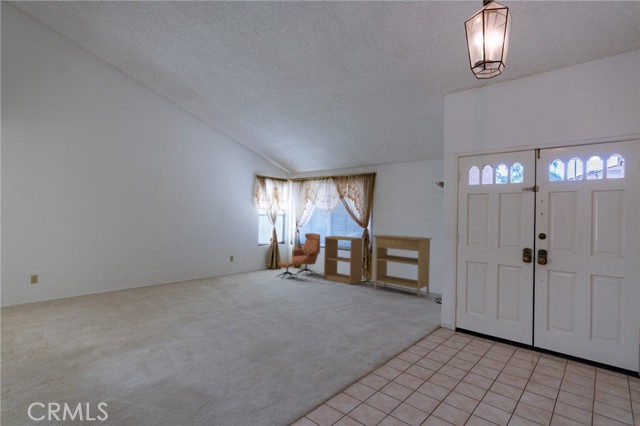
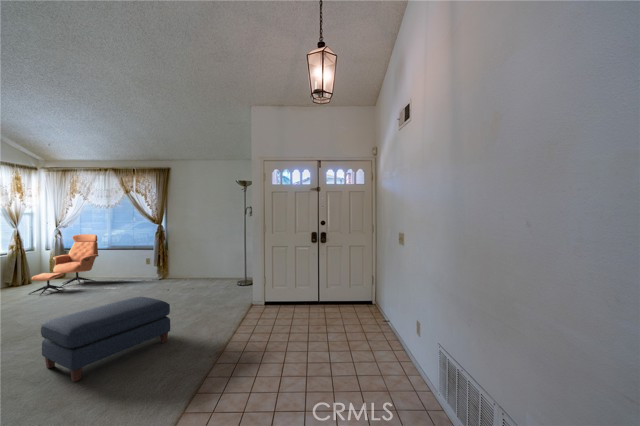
console table: present [373,235,432,298] -> none [170,230,231,285]
bookshelf: present [324,236,363,285] -> none [107,235,158,285]
ottoman: none [262,291,348,347] -> present [41,297,170,382]

